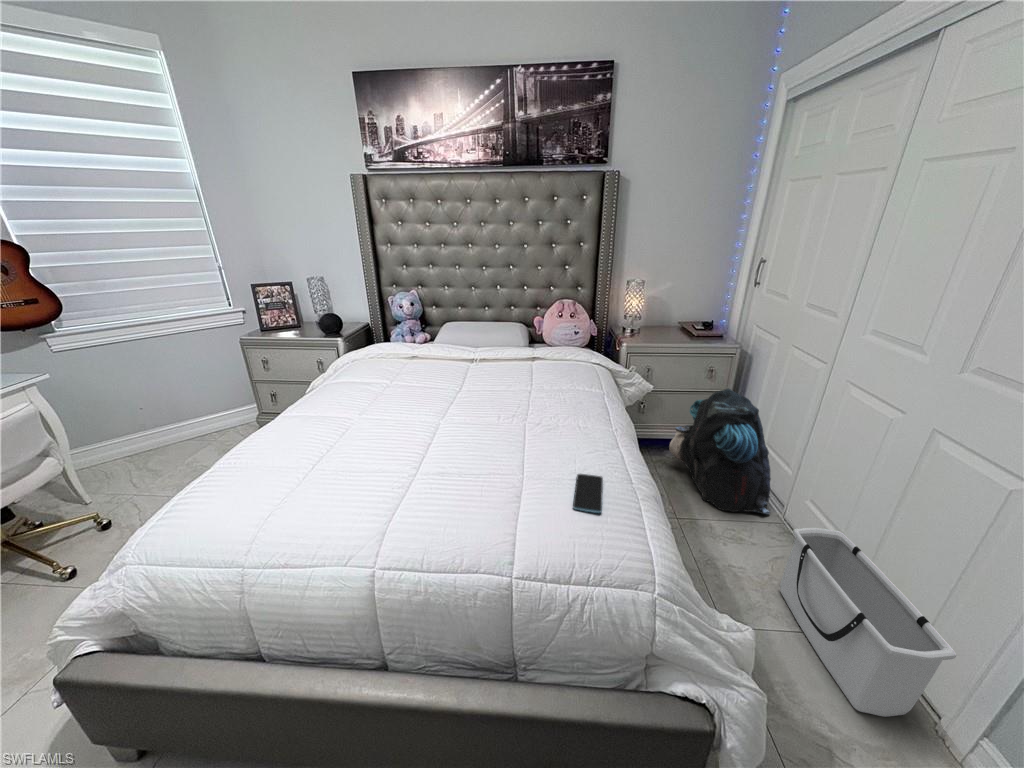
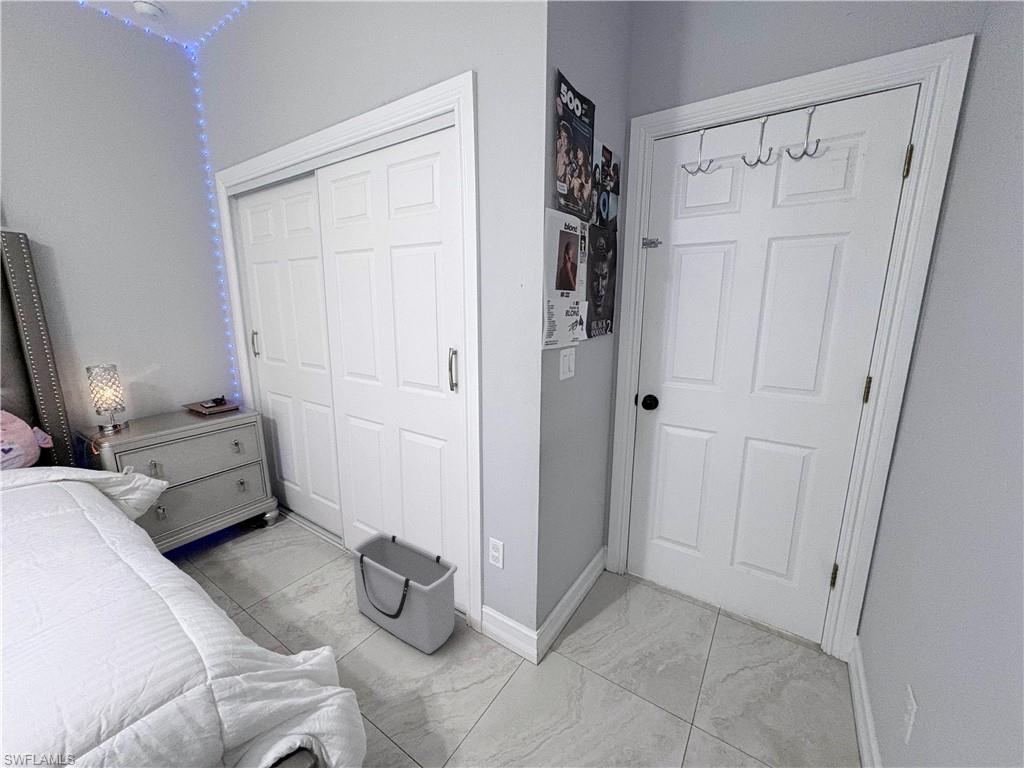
backpack: present [669,389,771,515] -> none [213,455,335,577]
smartphone: present [573,474,603,513] -> none [43,604,102,668]

